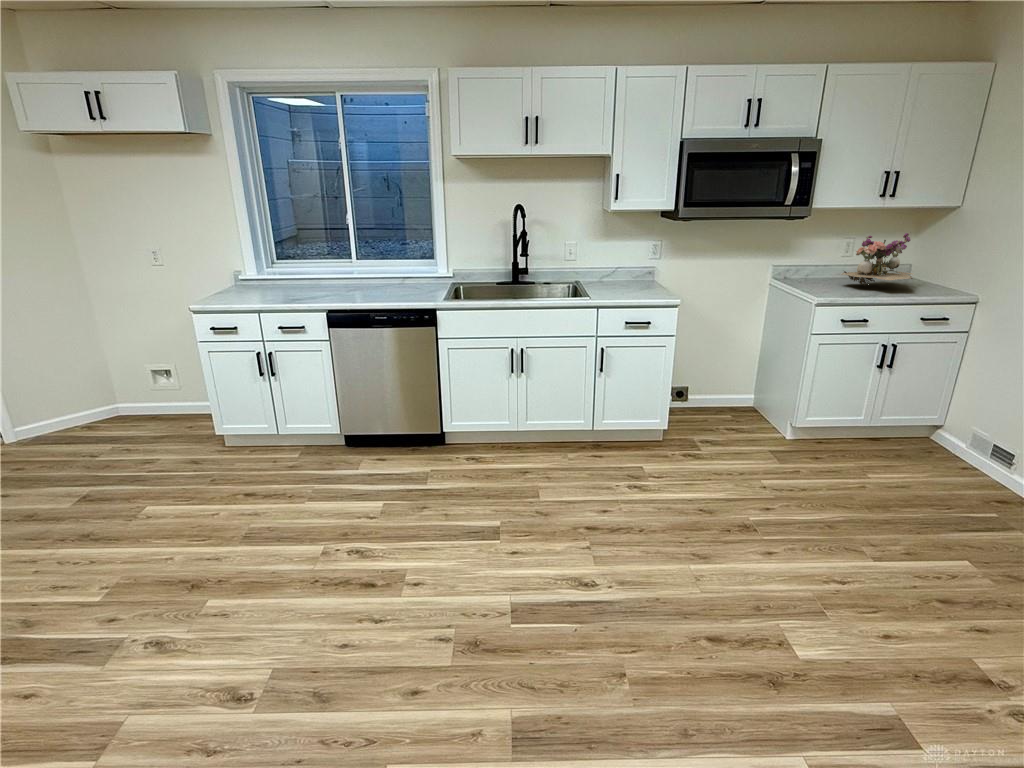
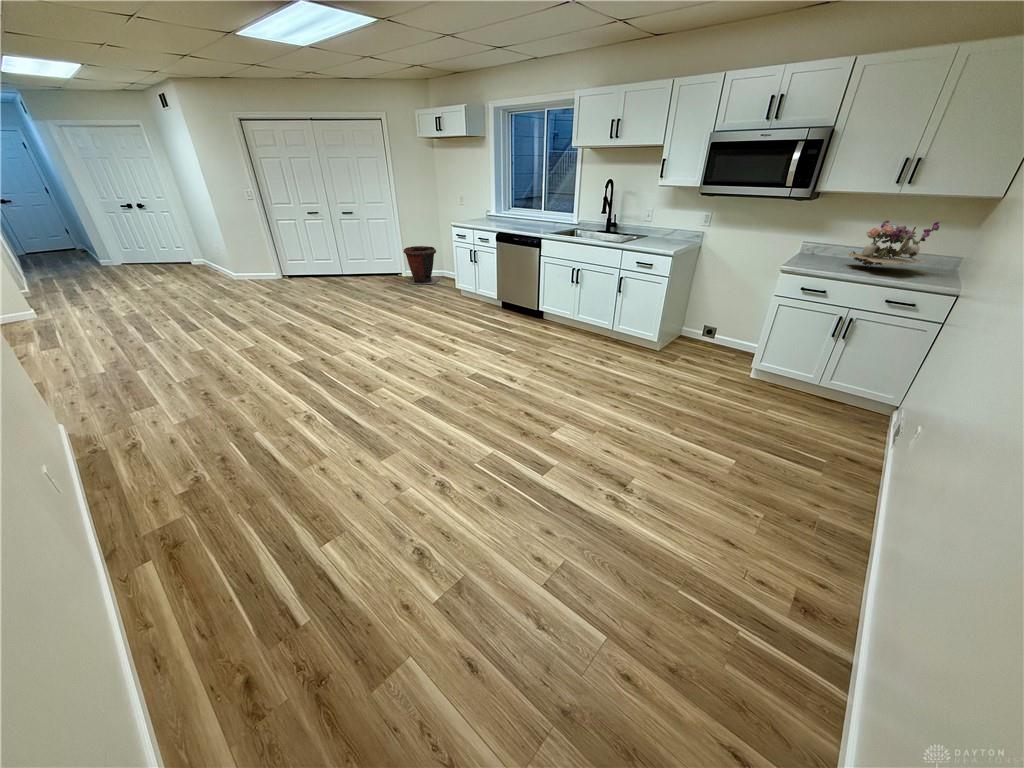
trash can: none [18,358,124,455] -> present [403,246,439,284]

